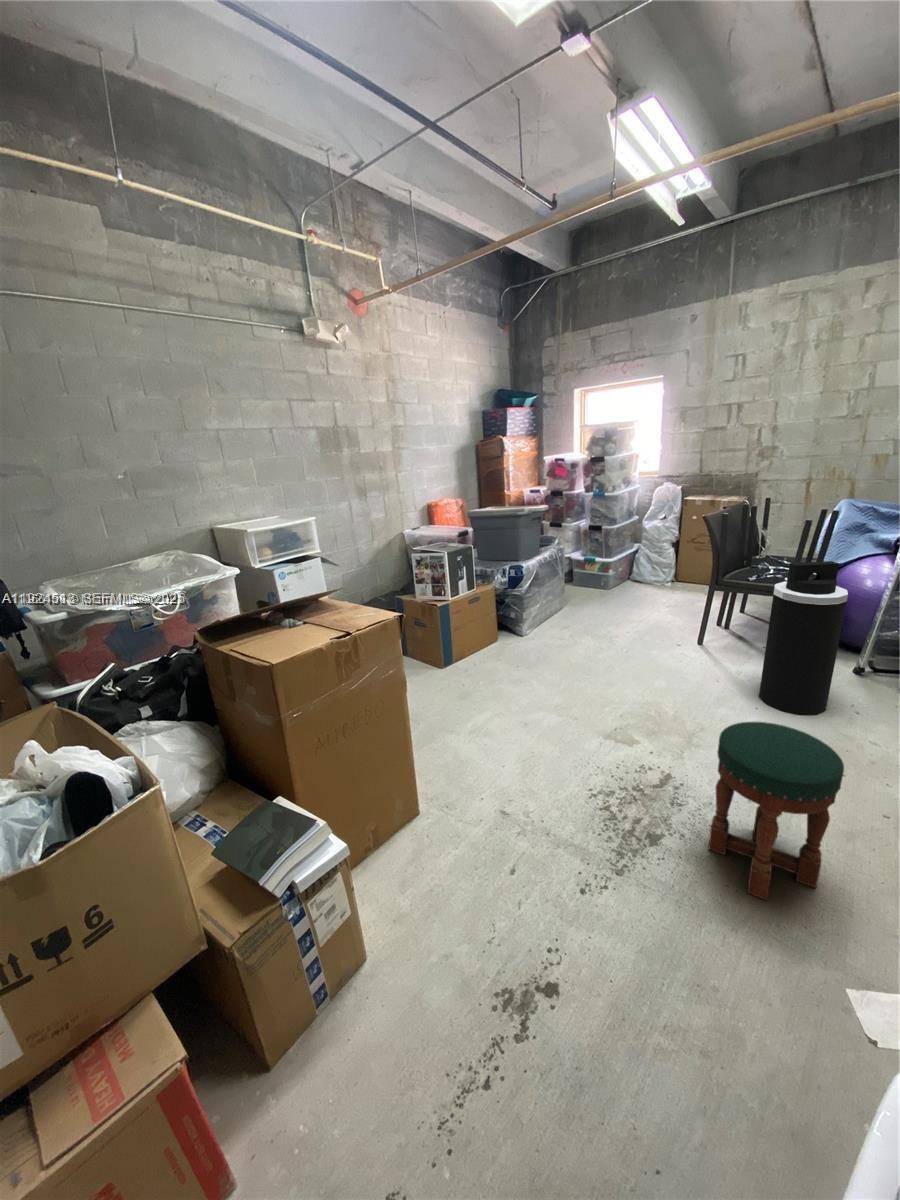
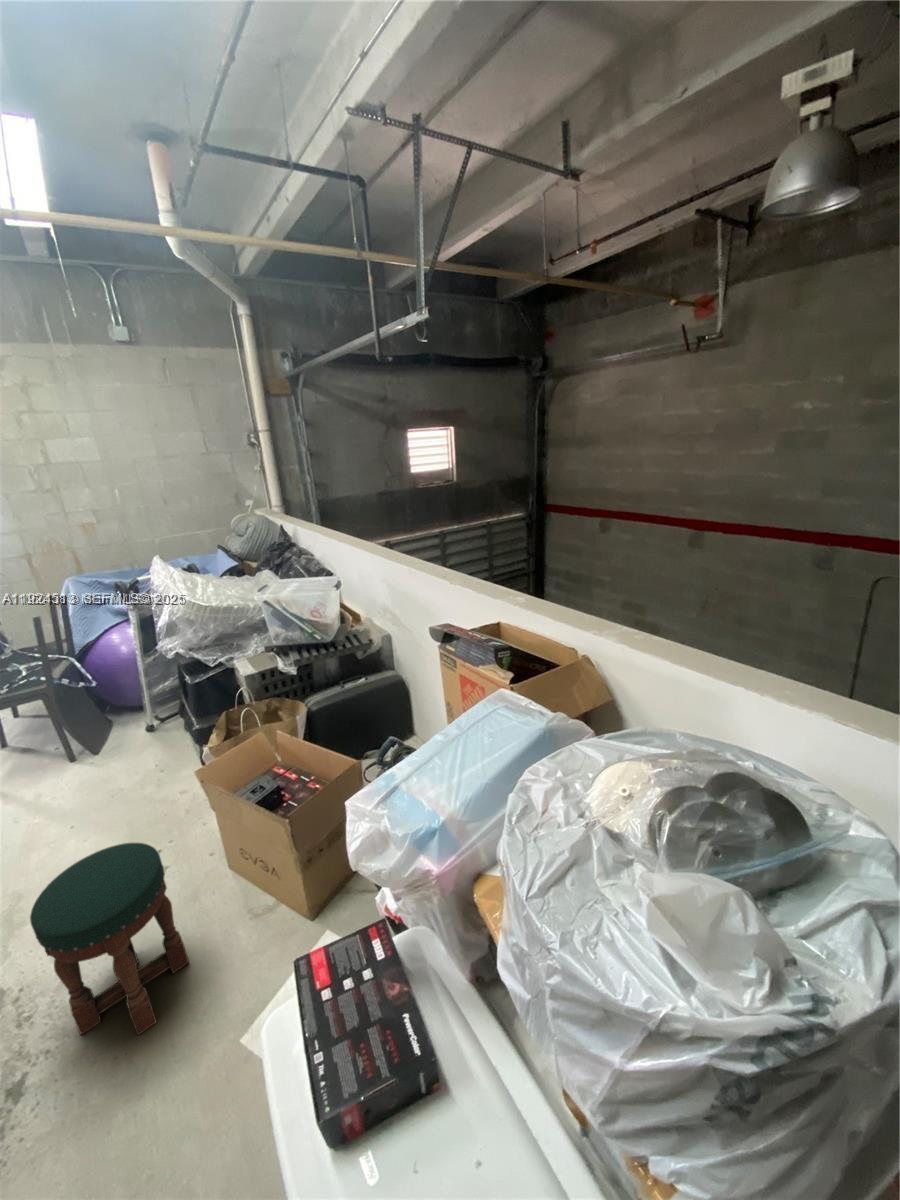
trash can: present [759,561,848,715] -> none [30,654,137,815]

